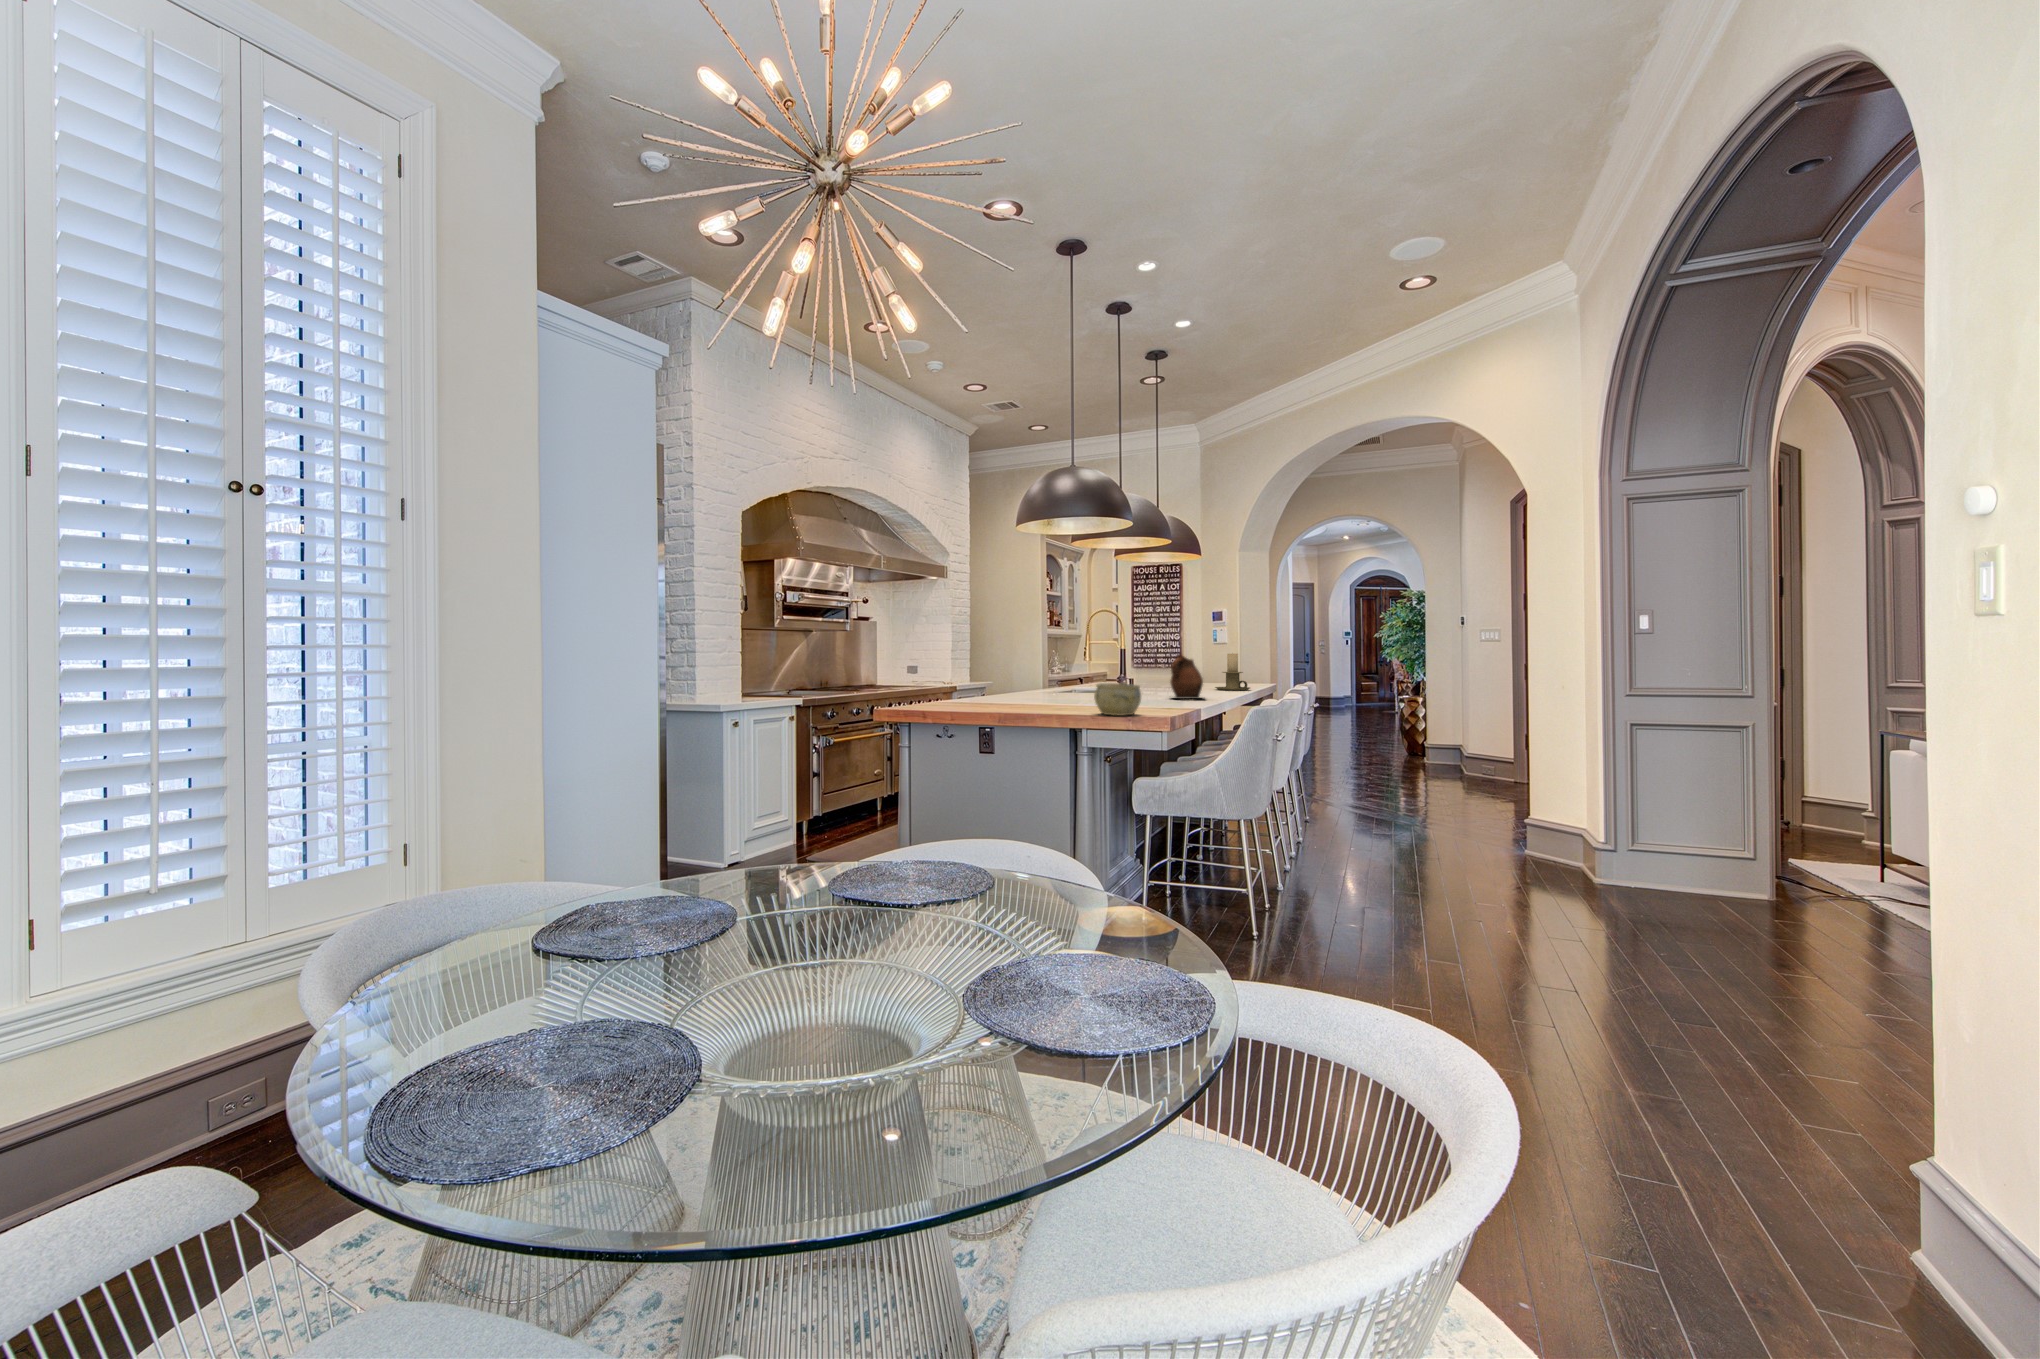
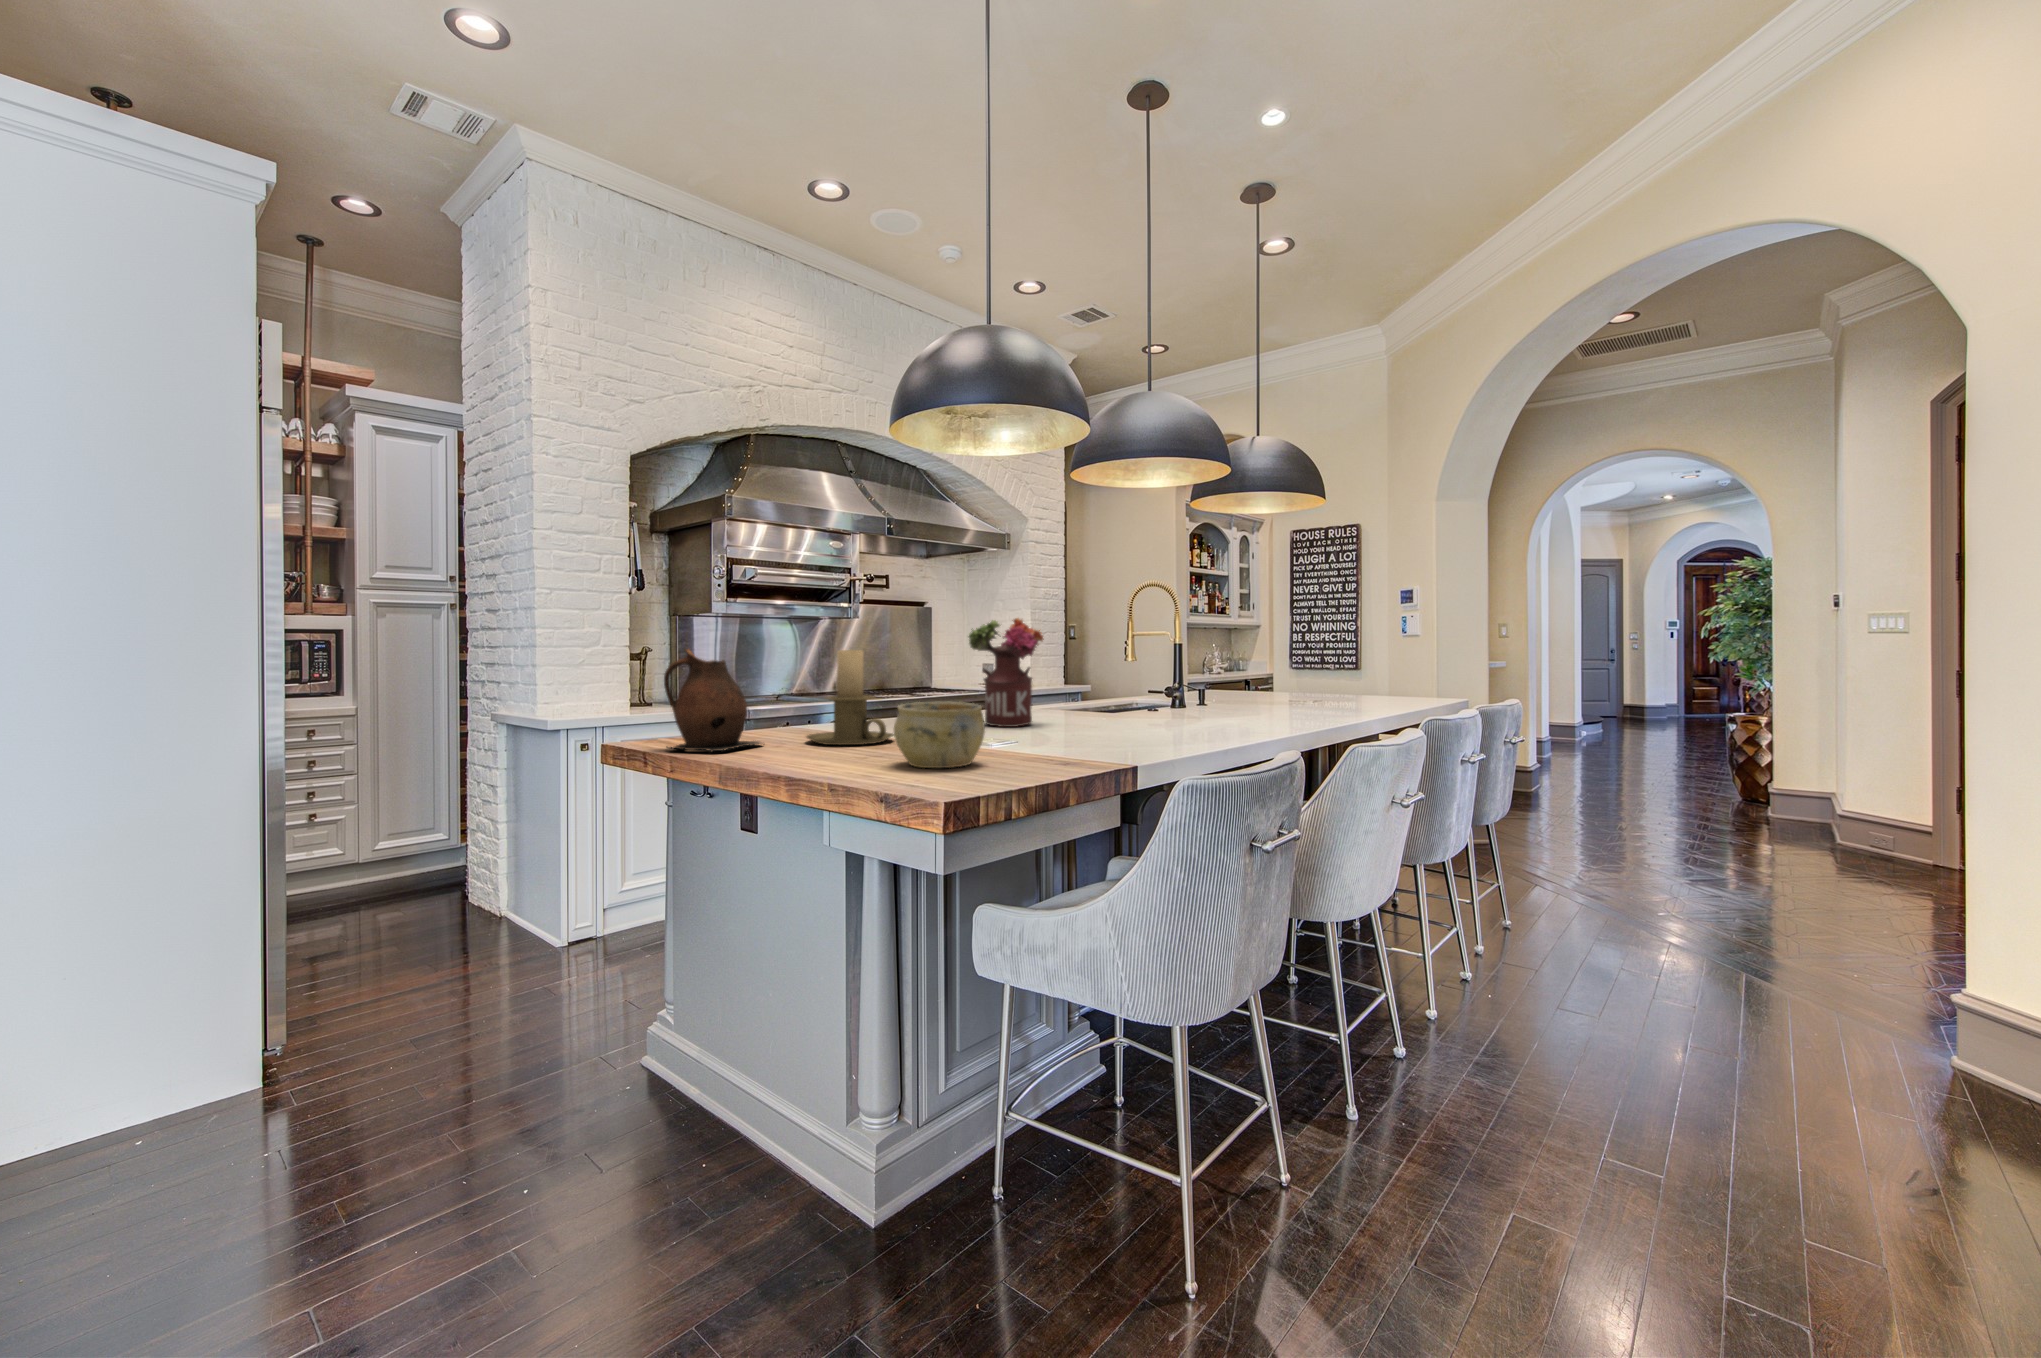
flower arrangement: none [1046,636,1092,702] -> present [969,618,1044,727]
candle holder: present [1215,653,1250,691] -> present [807,650,894,745]
ceramic pitcher: present [1170,654,1203,699] -> present [664,649,761,752]

